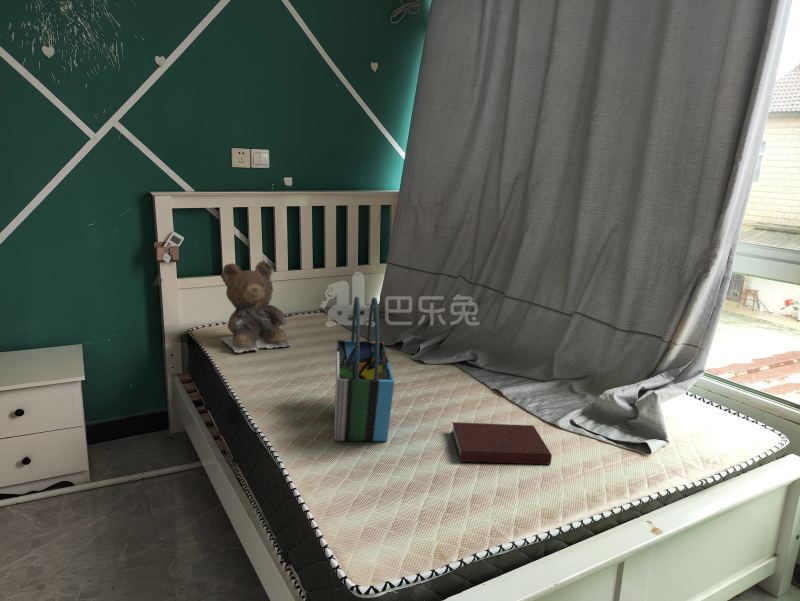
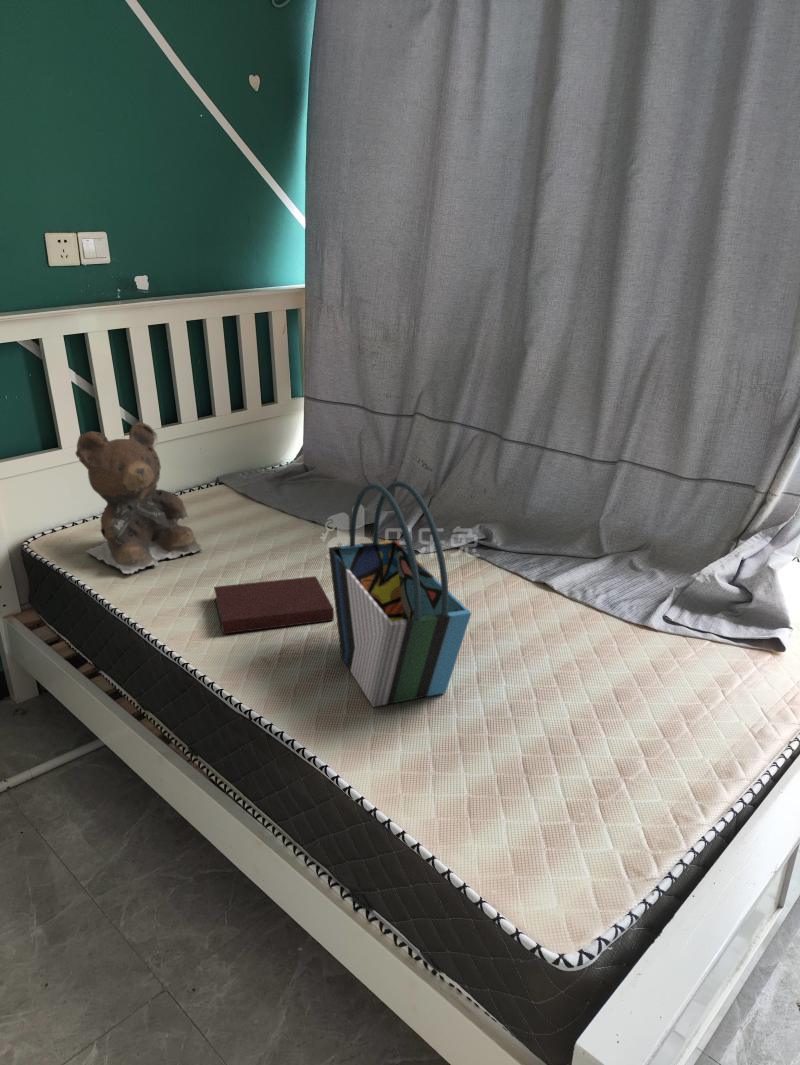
notebook: present [452,422,552,465] -> present [214,576,334,634]

